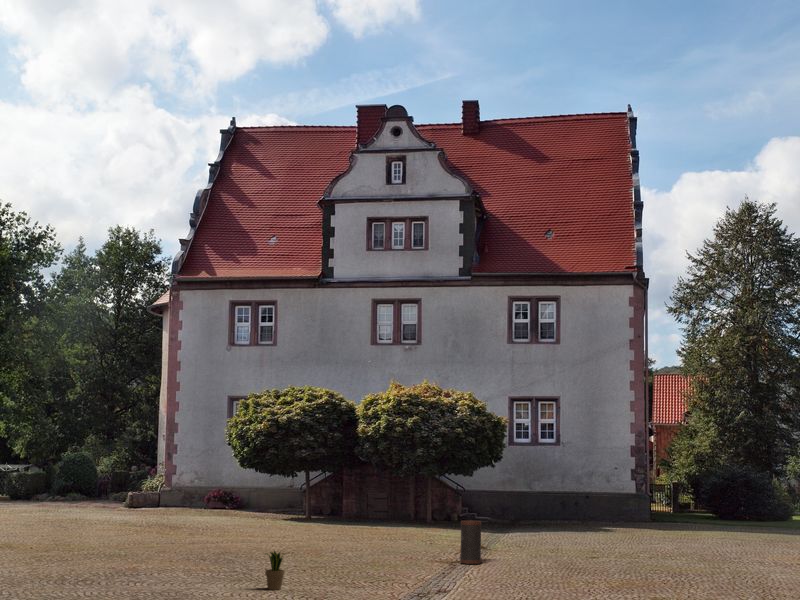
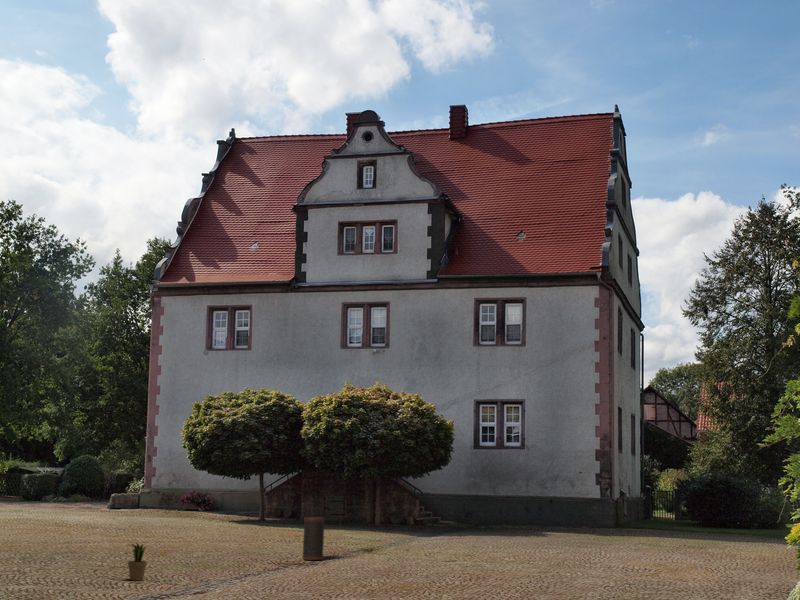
potted plant: present [265,551,284,590] -> present [127,543,147,581]

